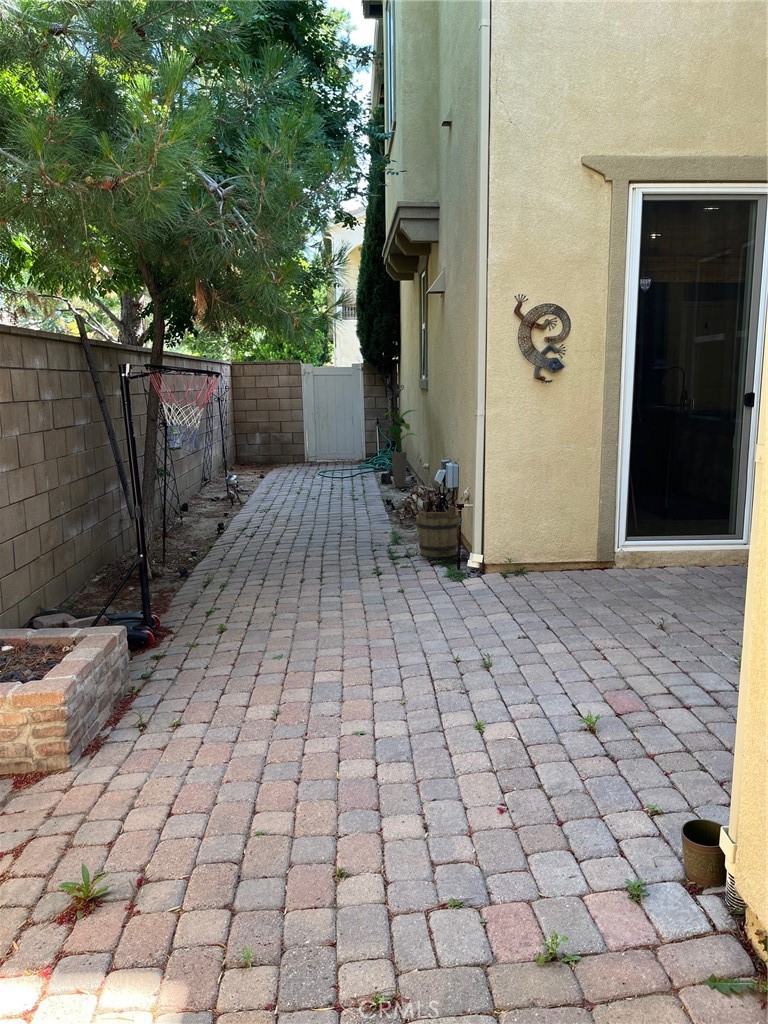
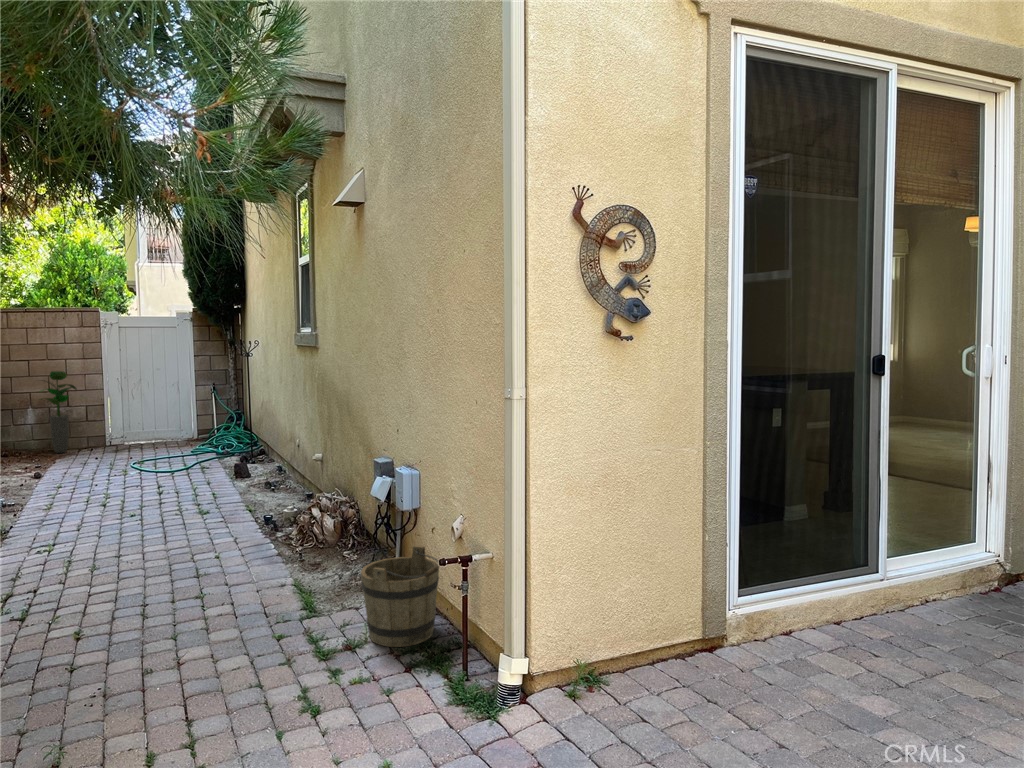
potted plant: present [384,410,417,488] -> present [41,371,77,453]

